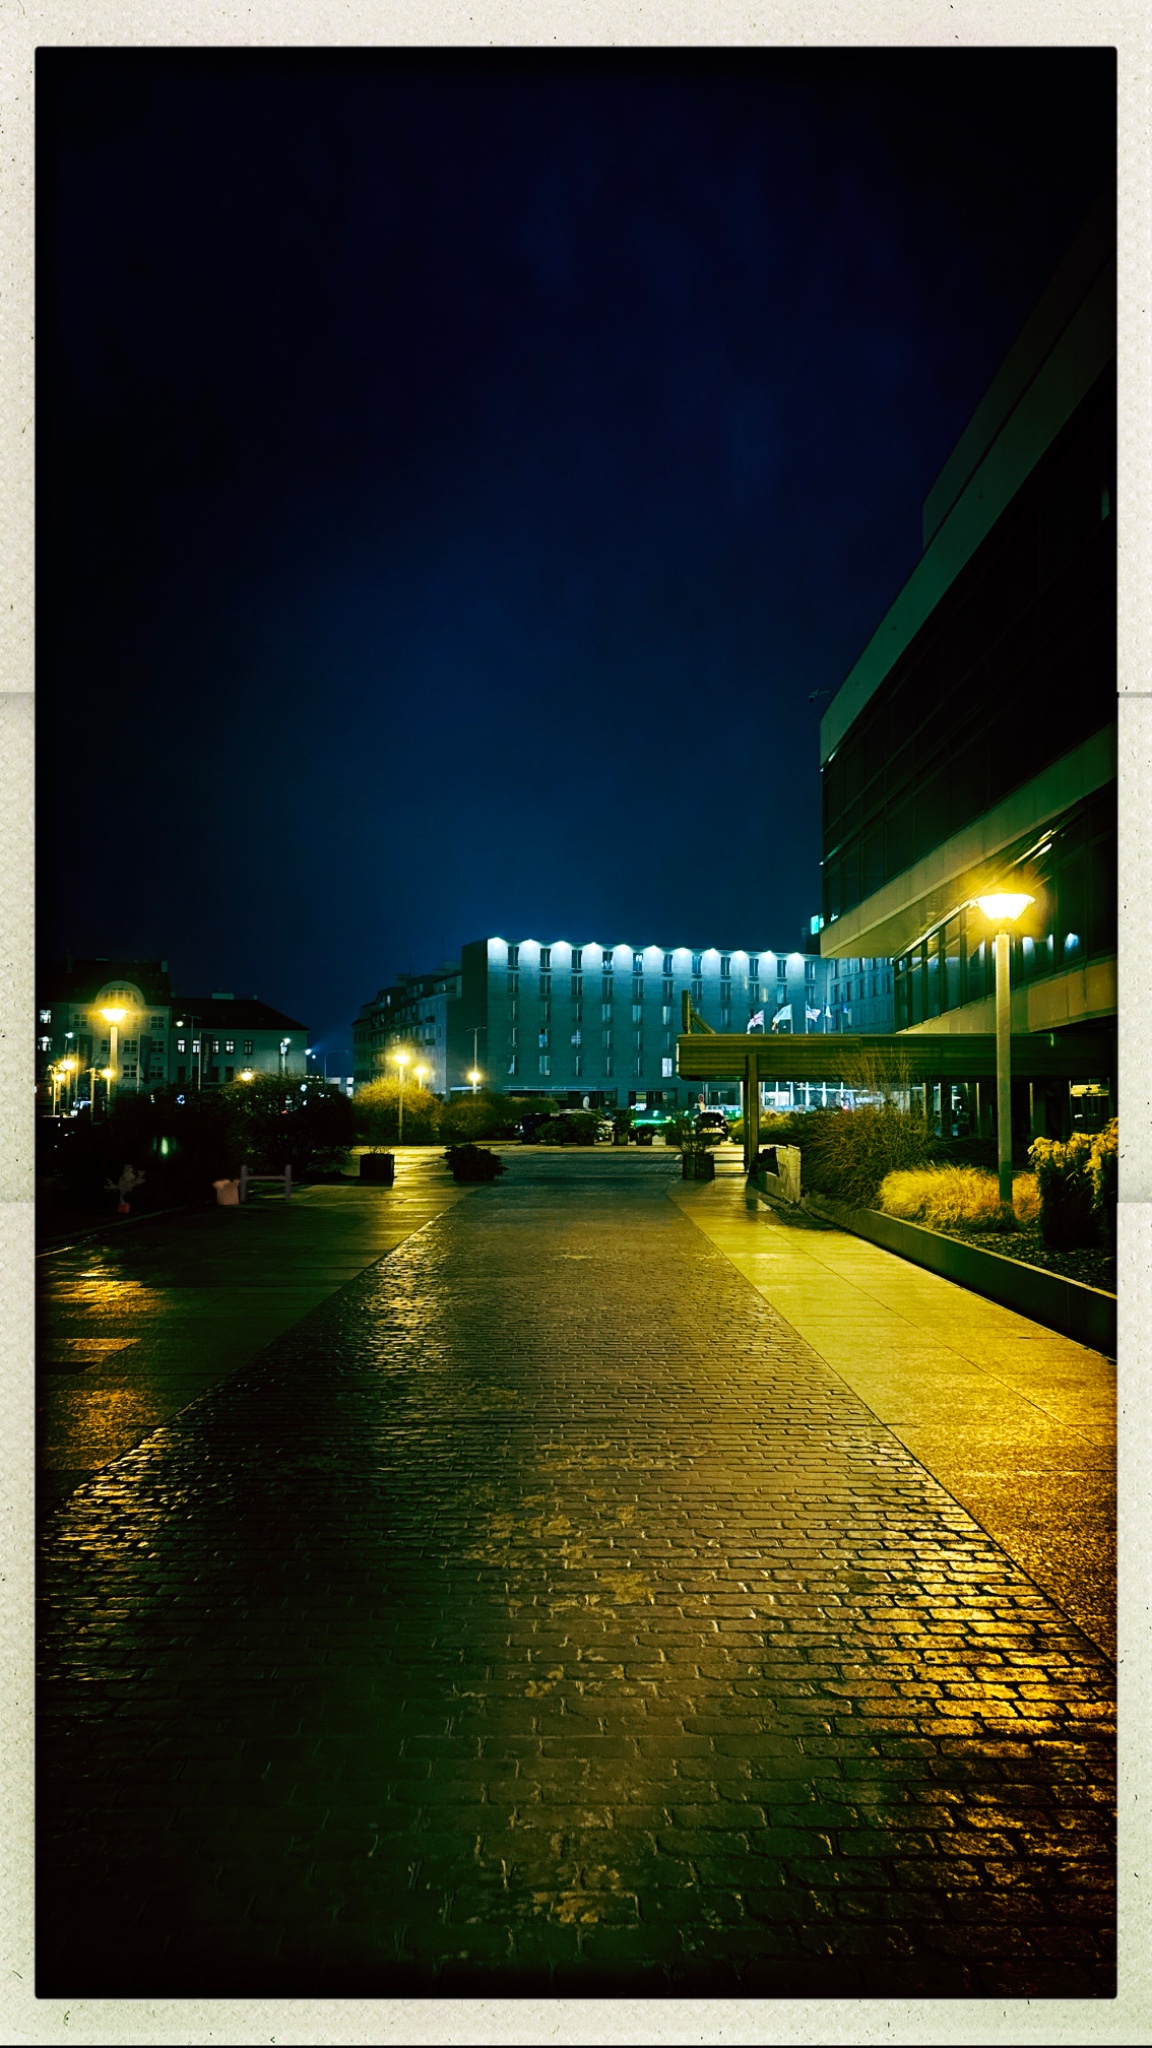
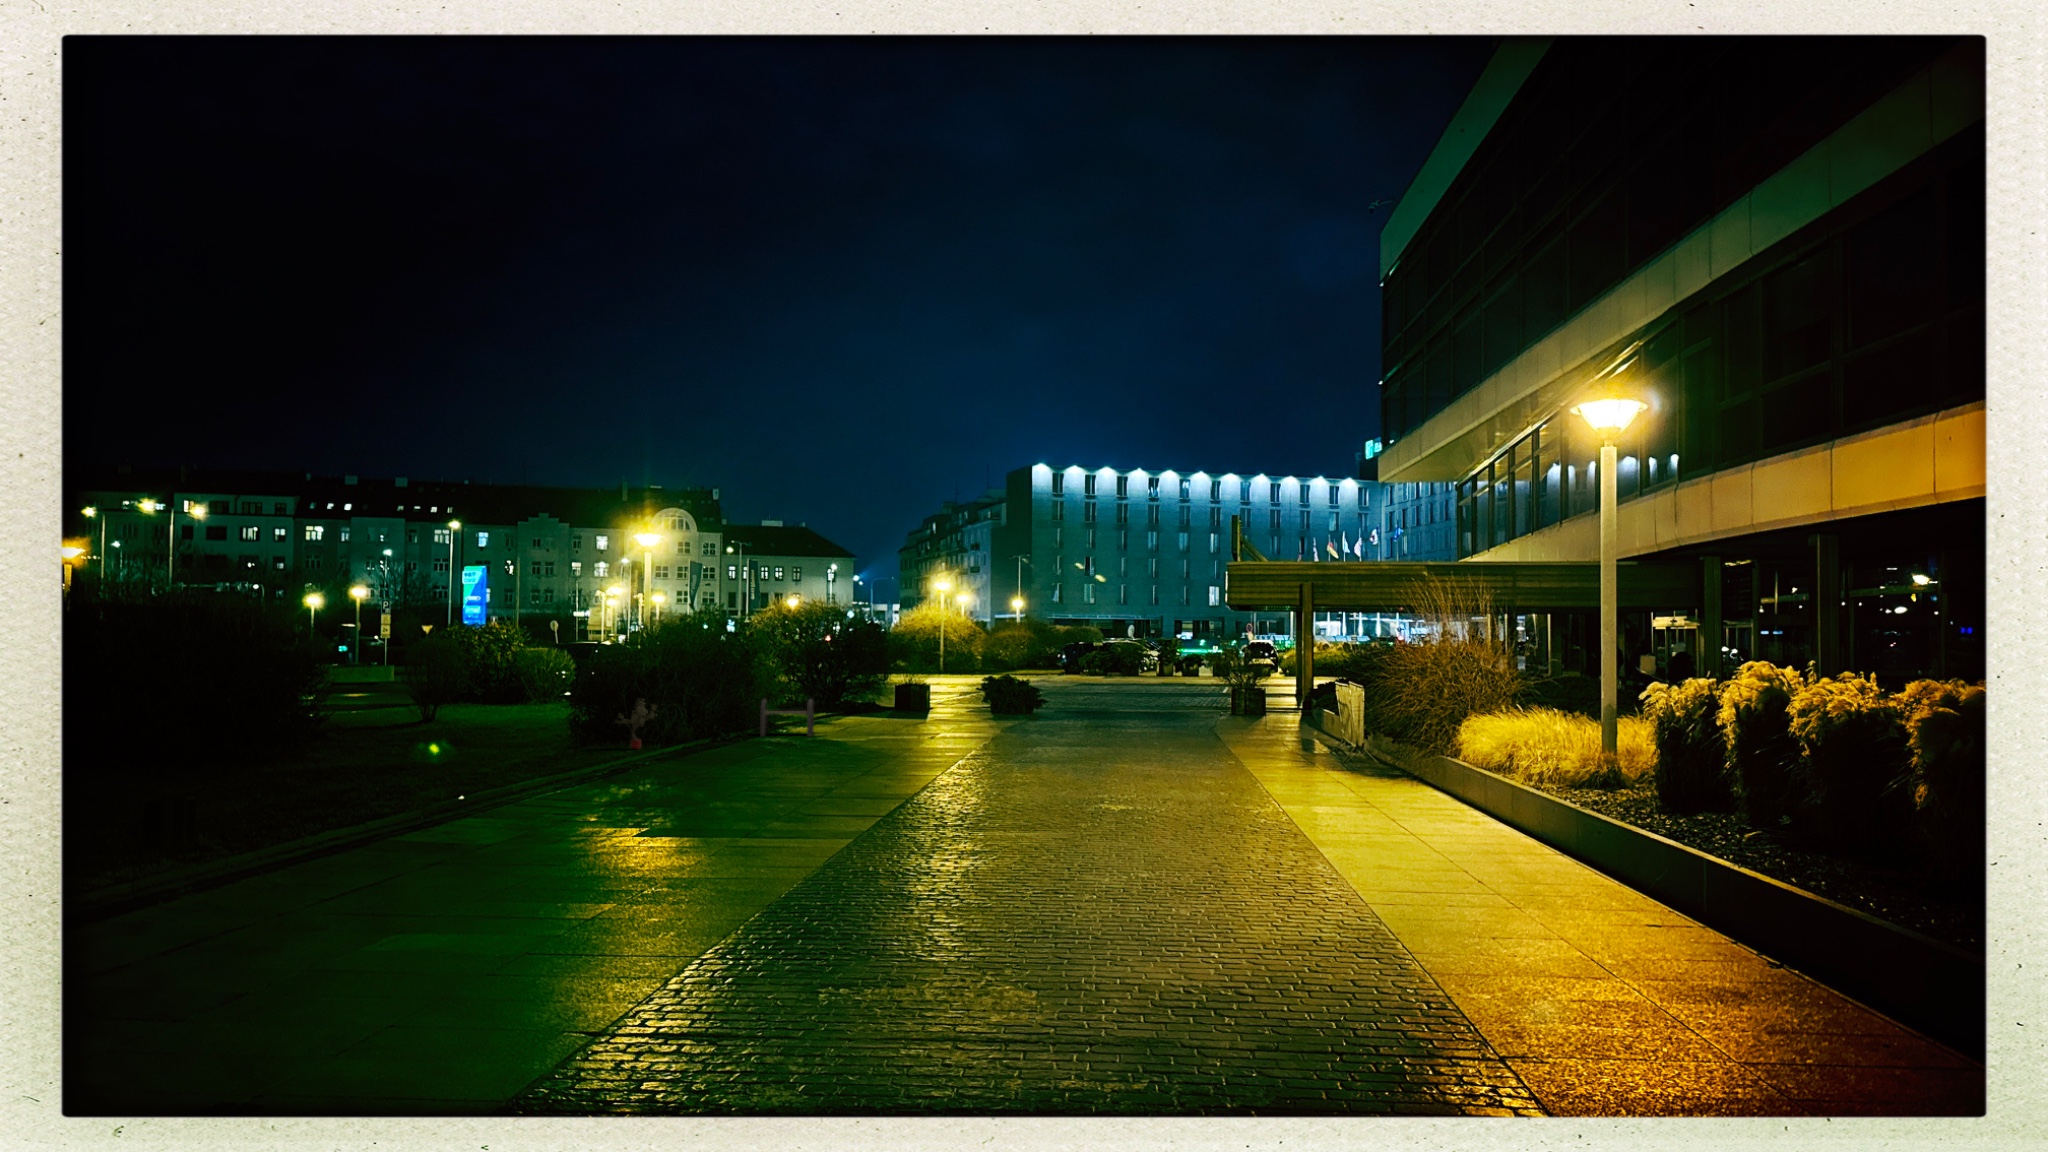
cardboard box: present [213,1180,240,1205] -> none [730,714,759,741]

